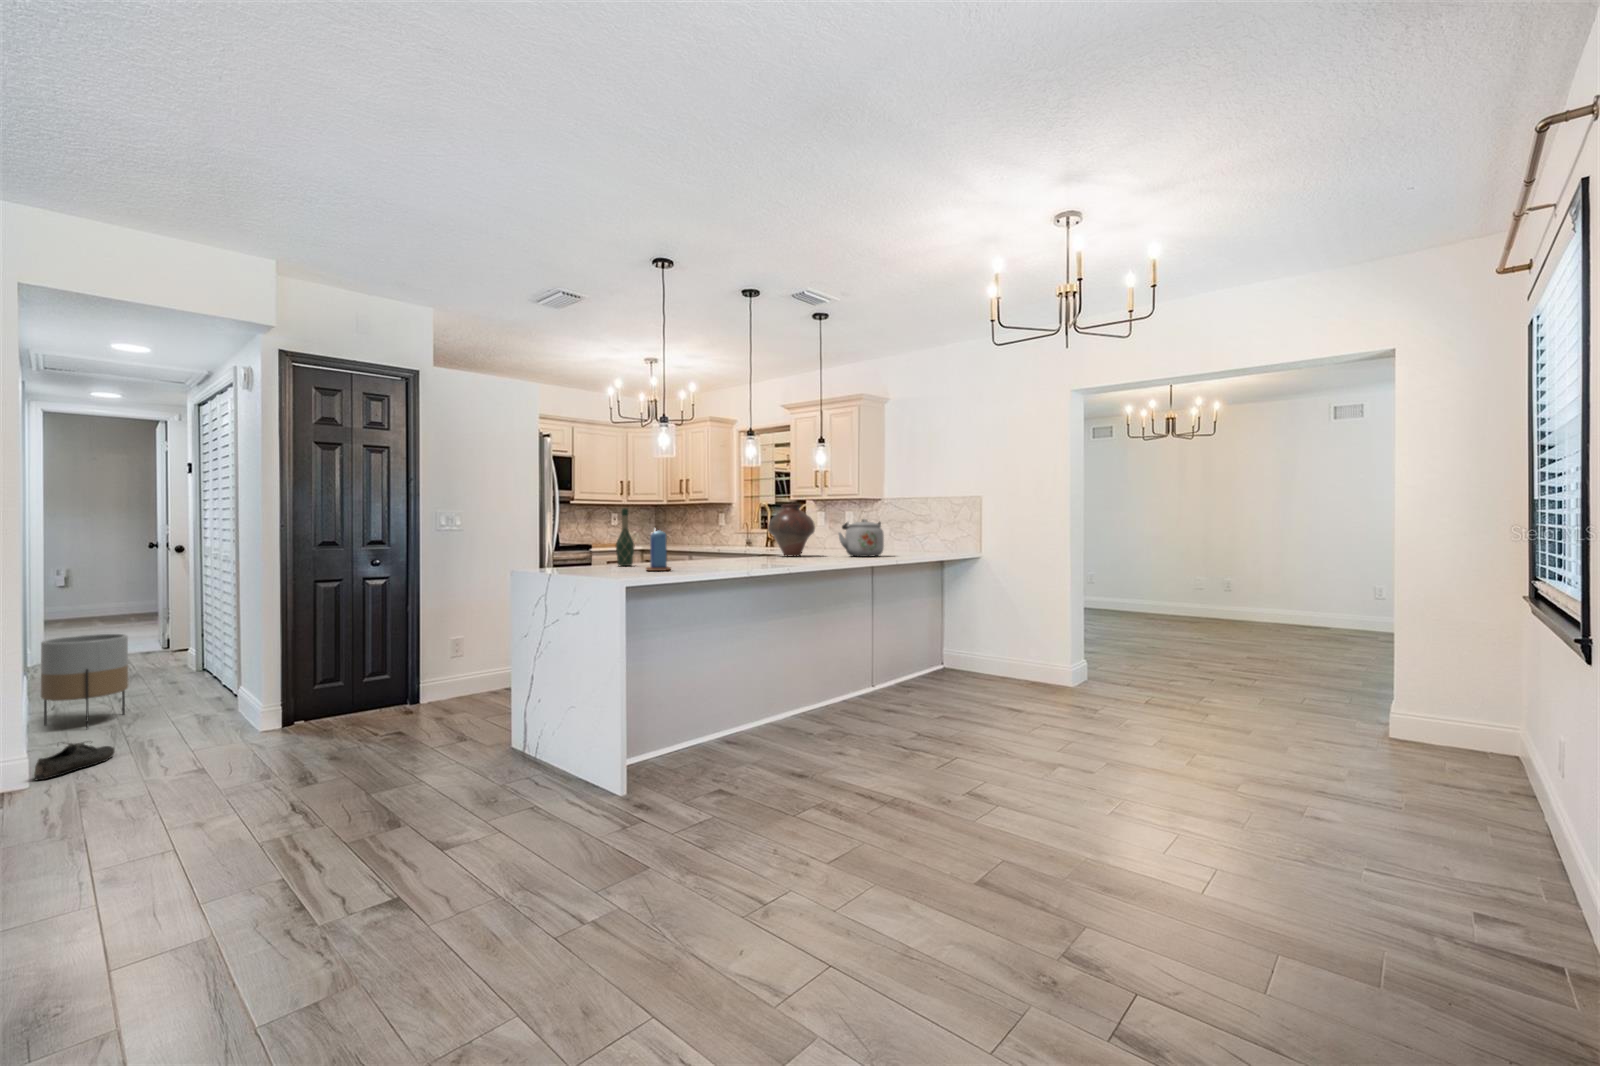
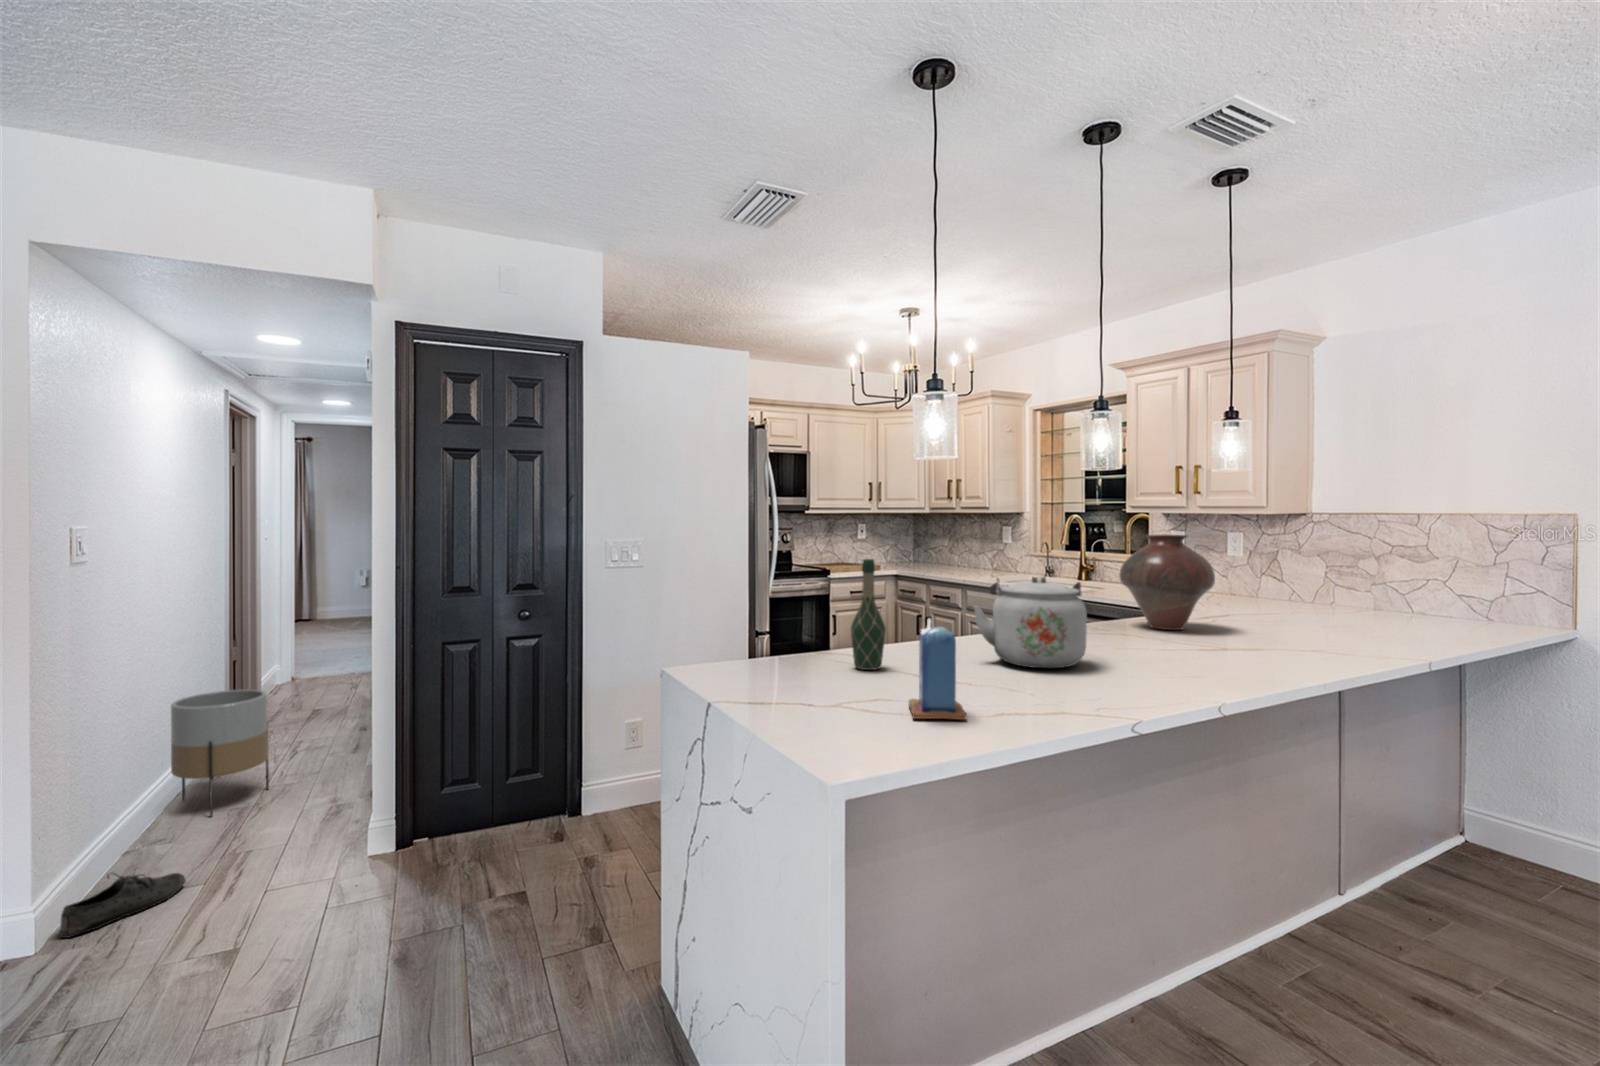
kettle: present [839,519,884,557] -> present [974,576,1087,668]

